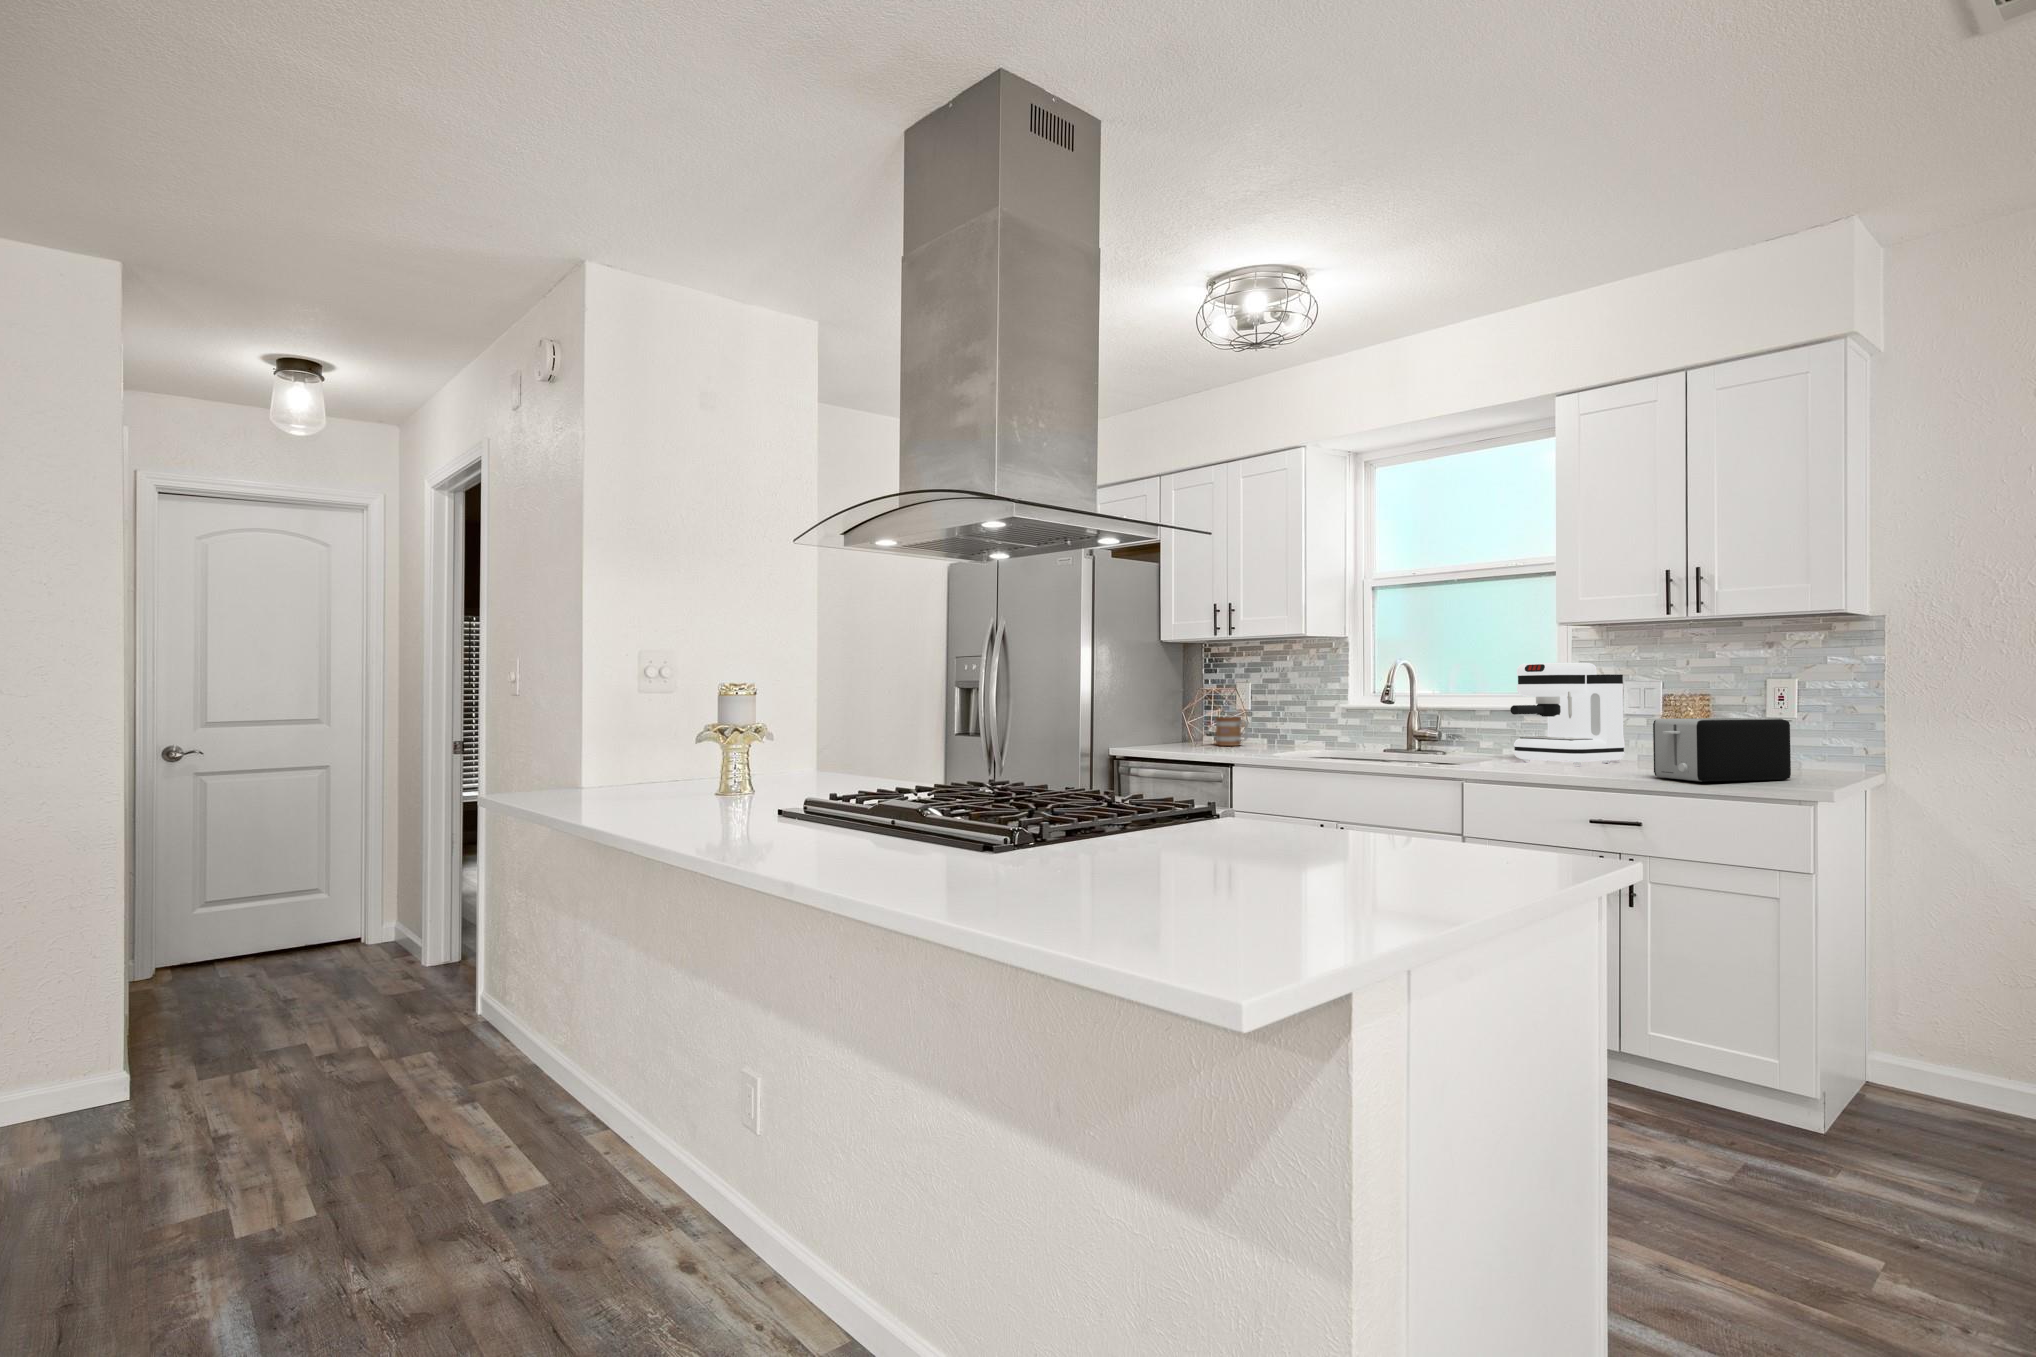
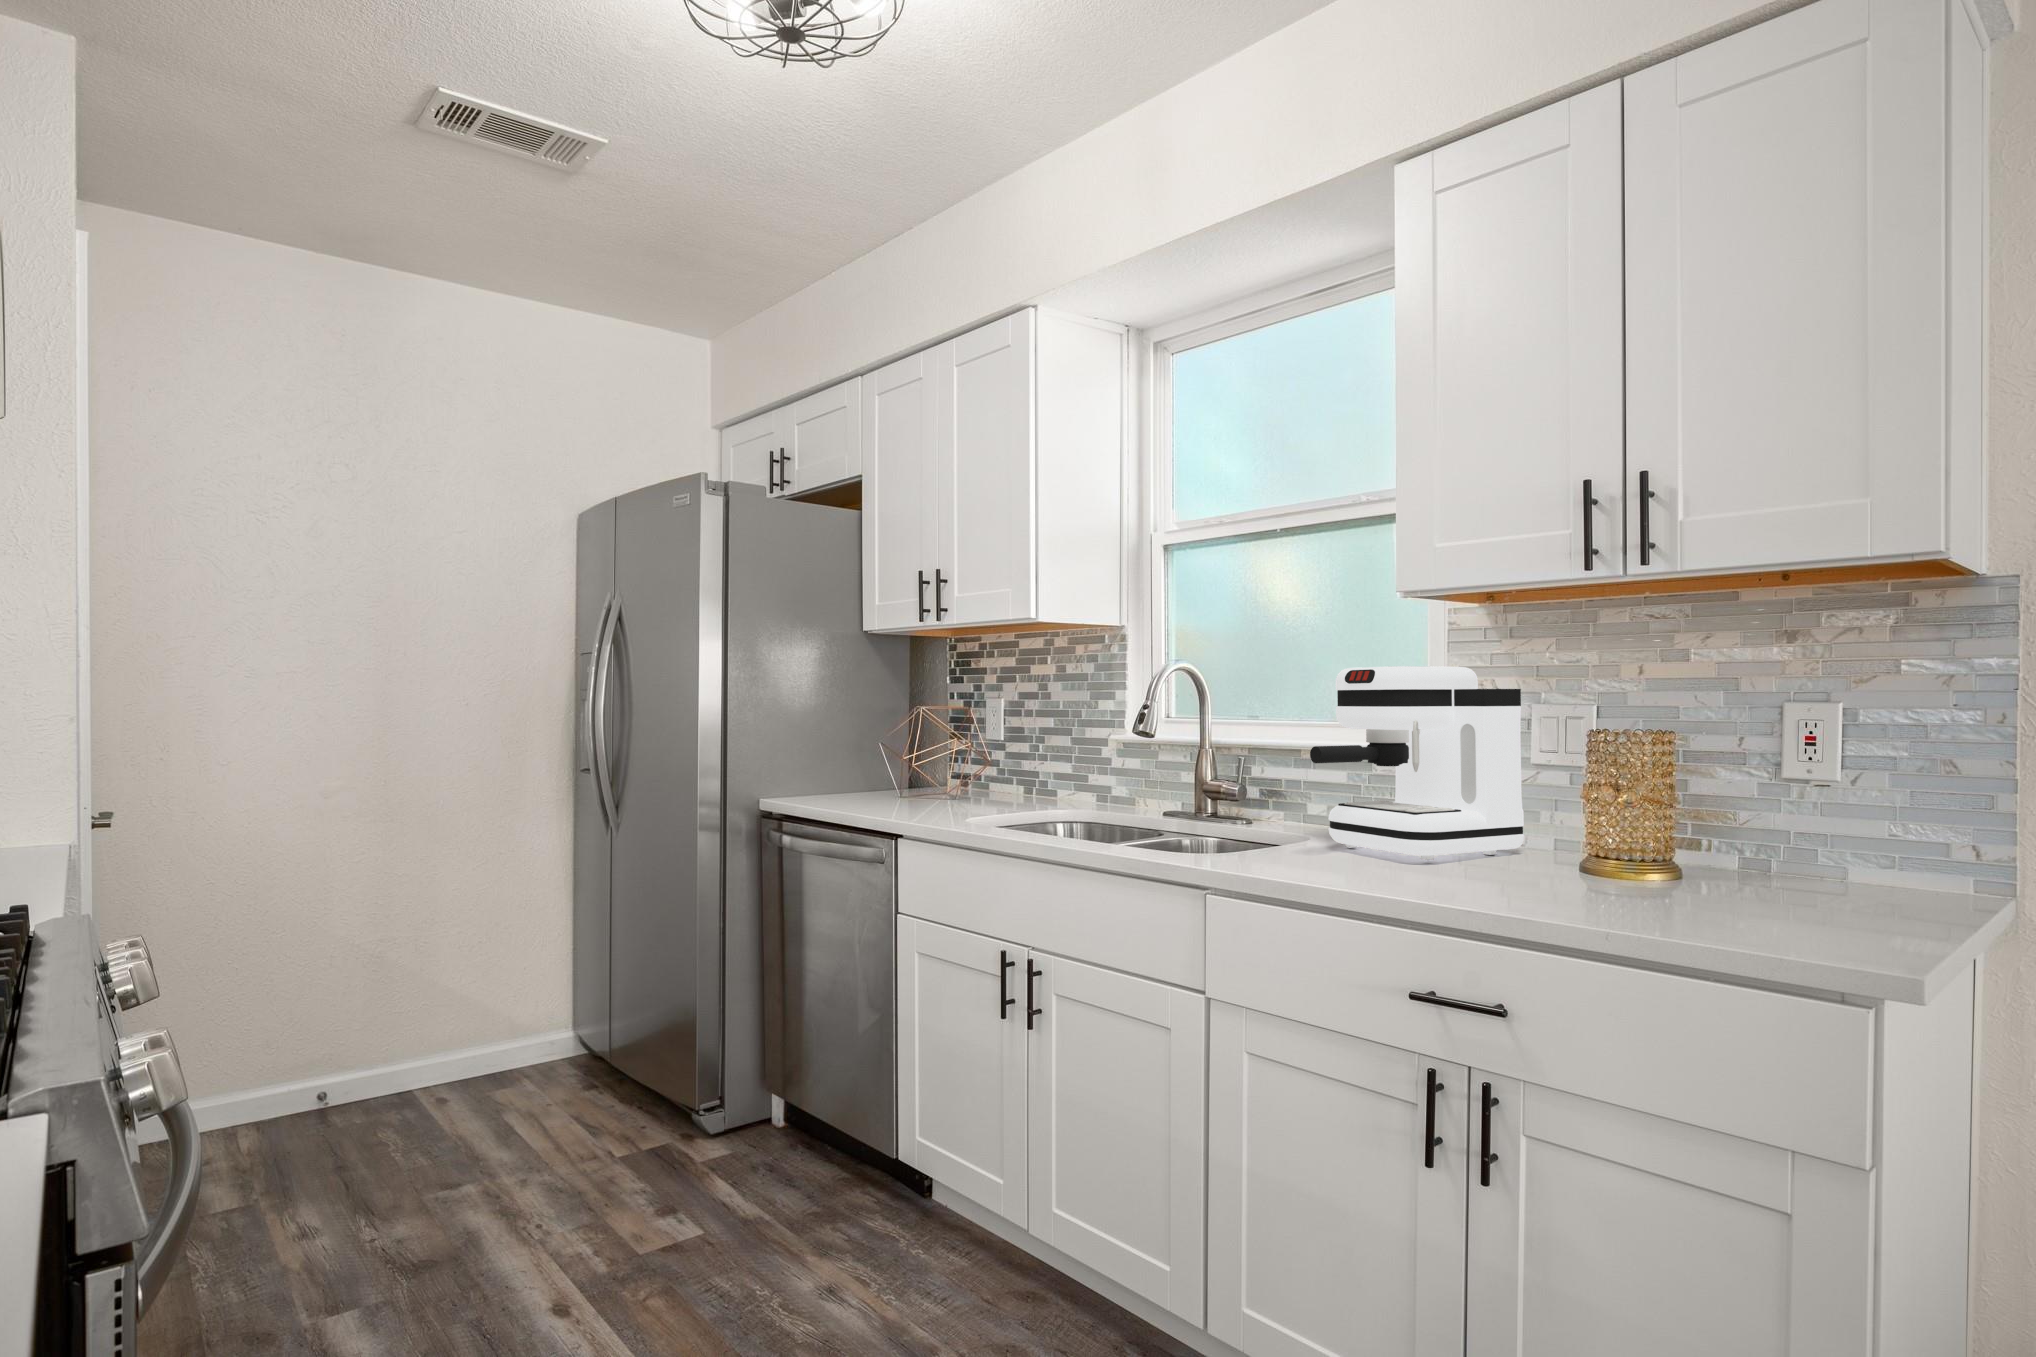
mug: present [1216,717,1248,746] -> none [934,752,979,799]
toaster: present [1653,718,1791,782] -> none [1537,781,1826,929]

